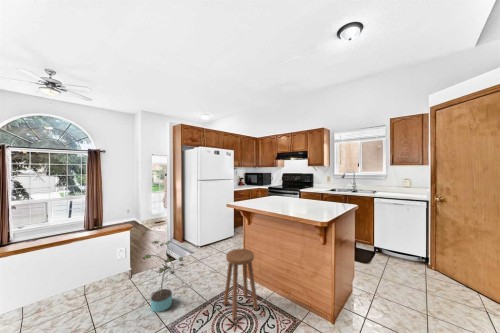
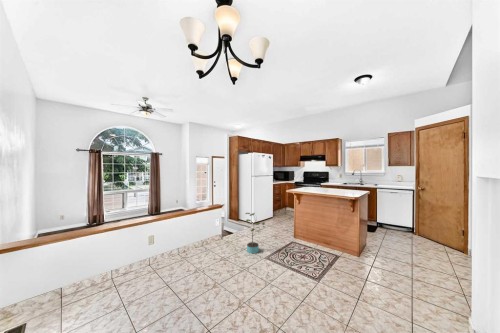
stool: present [224,249,258,319] -> none [290,218,312,256]

